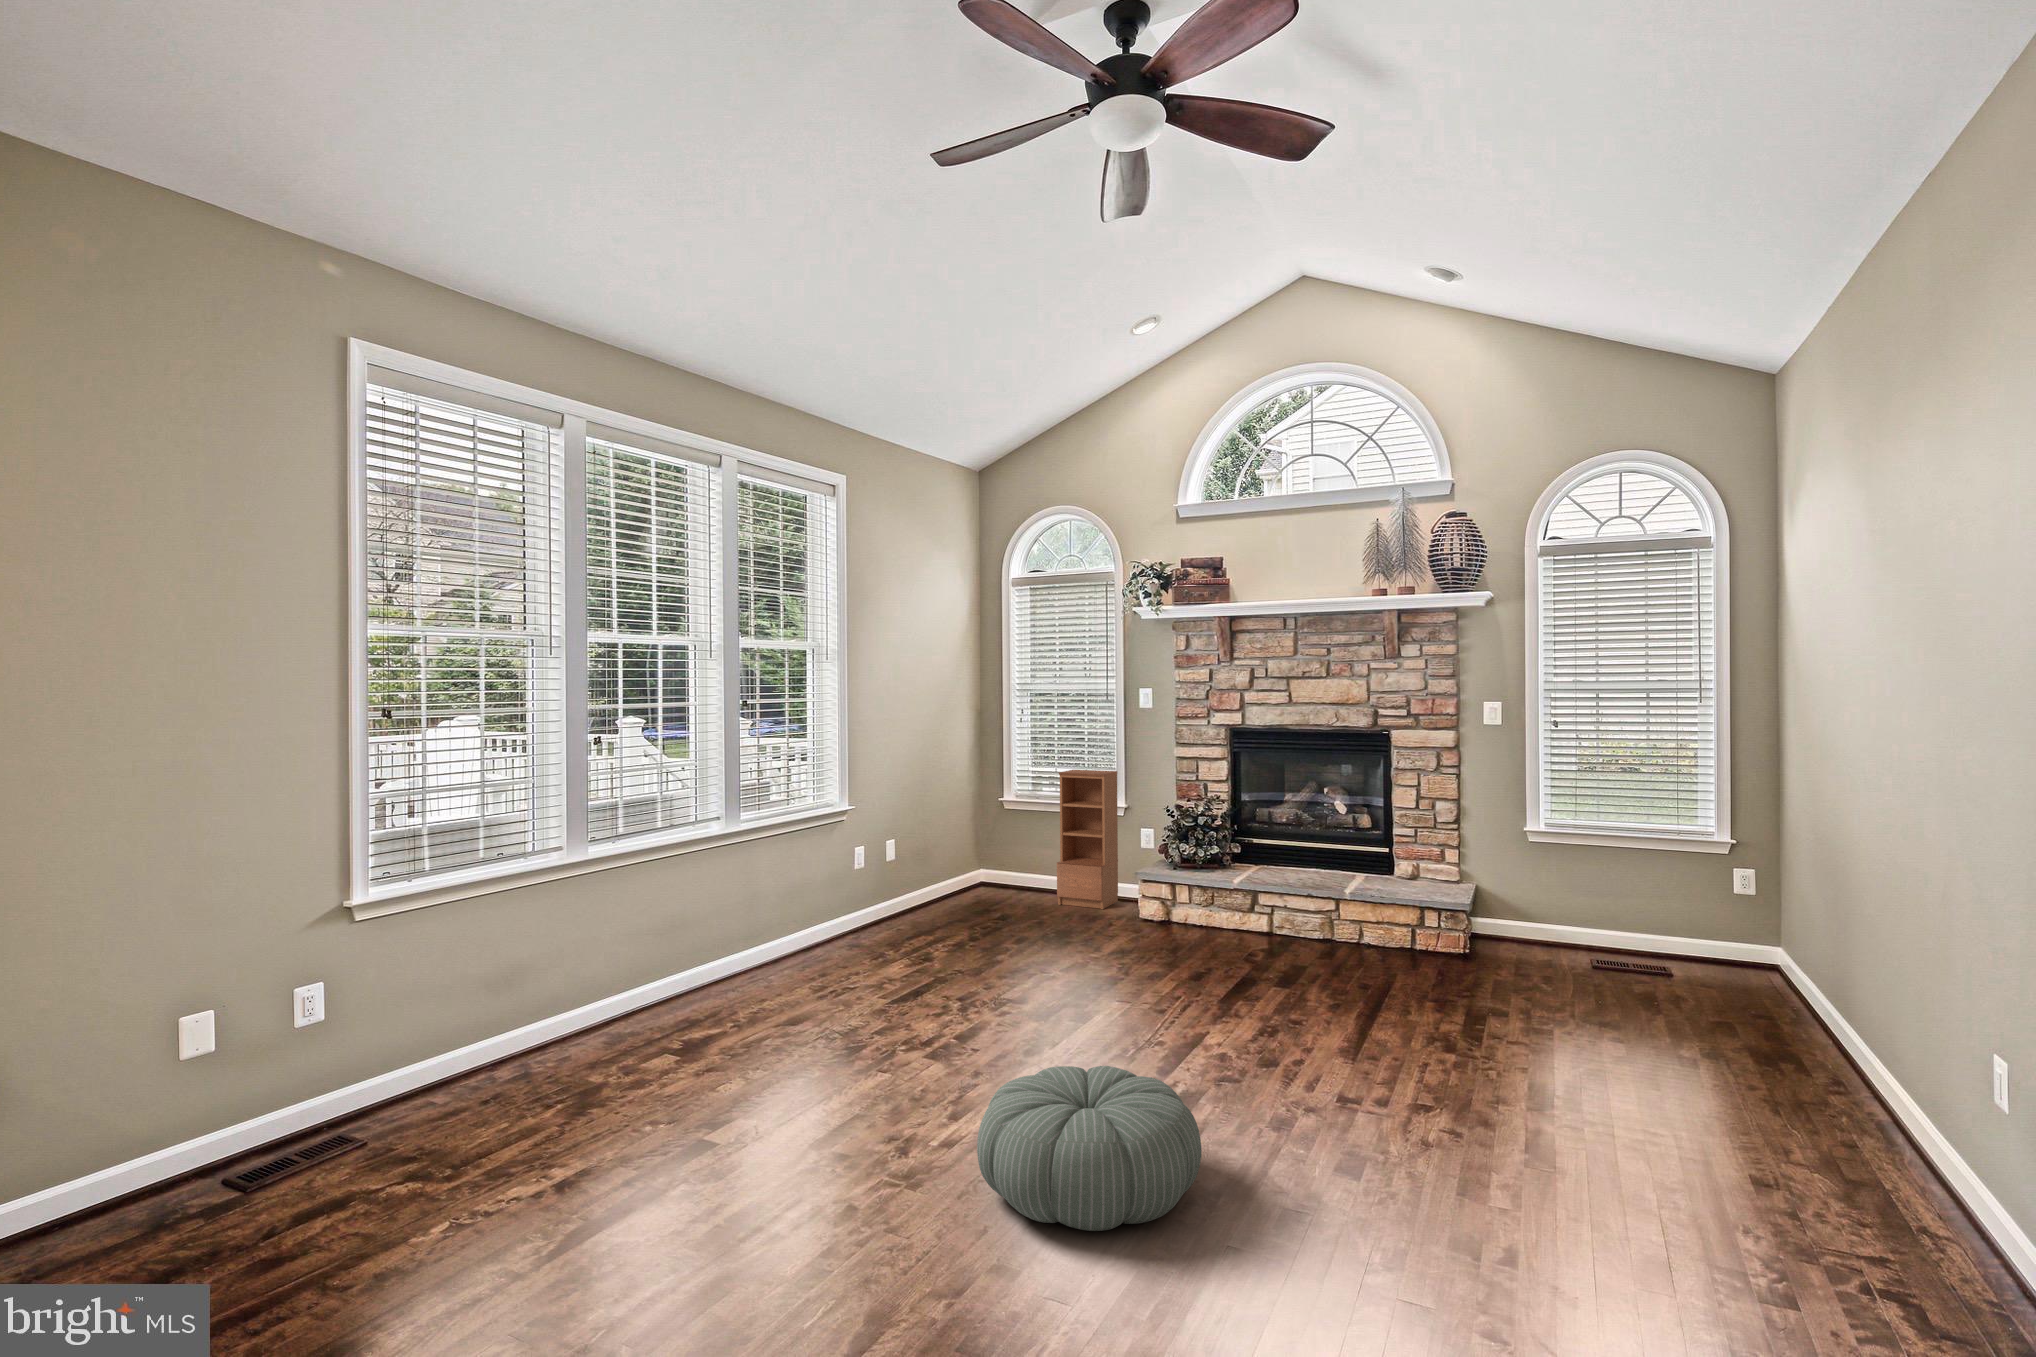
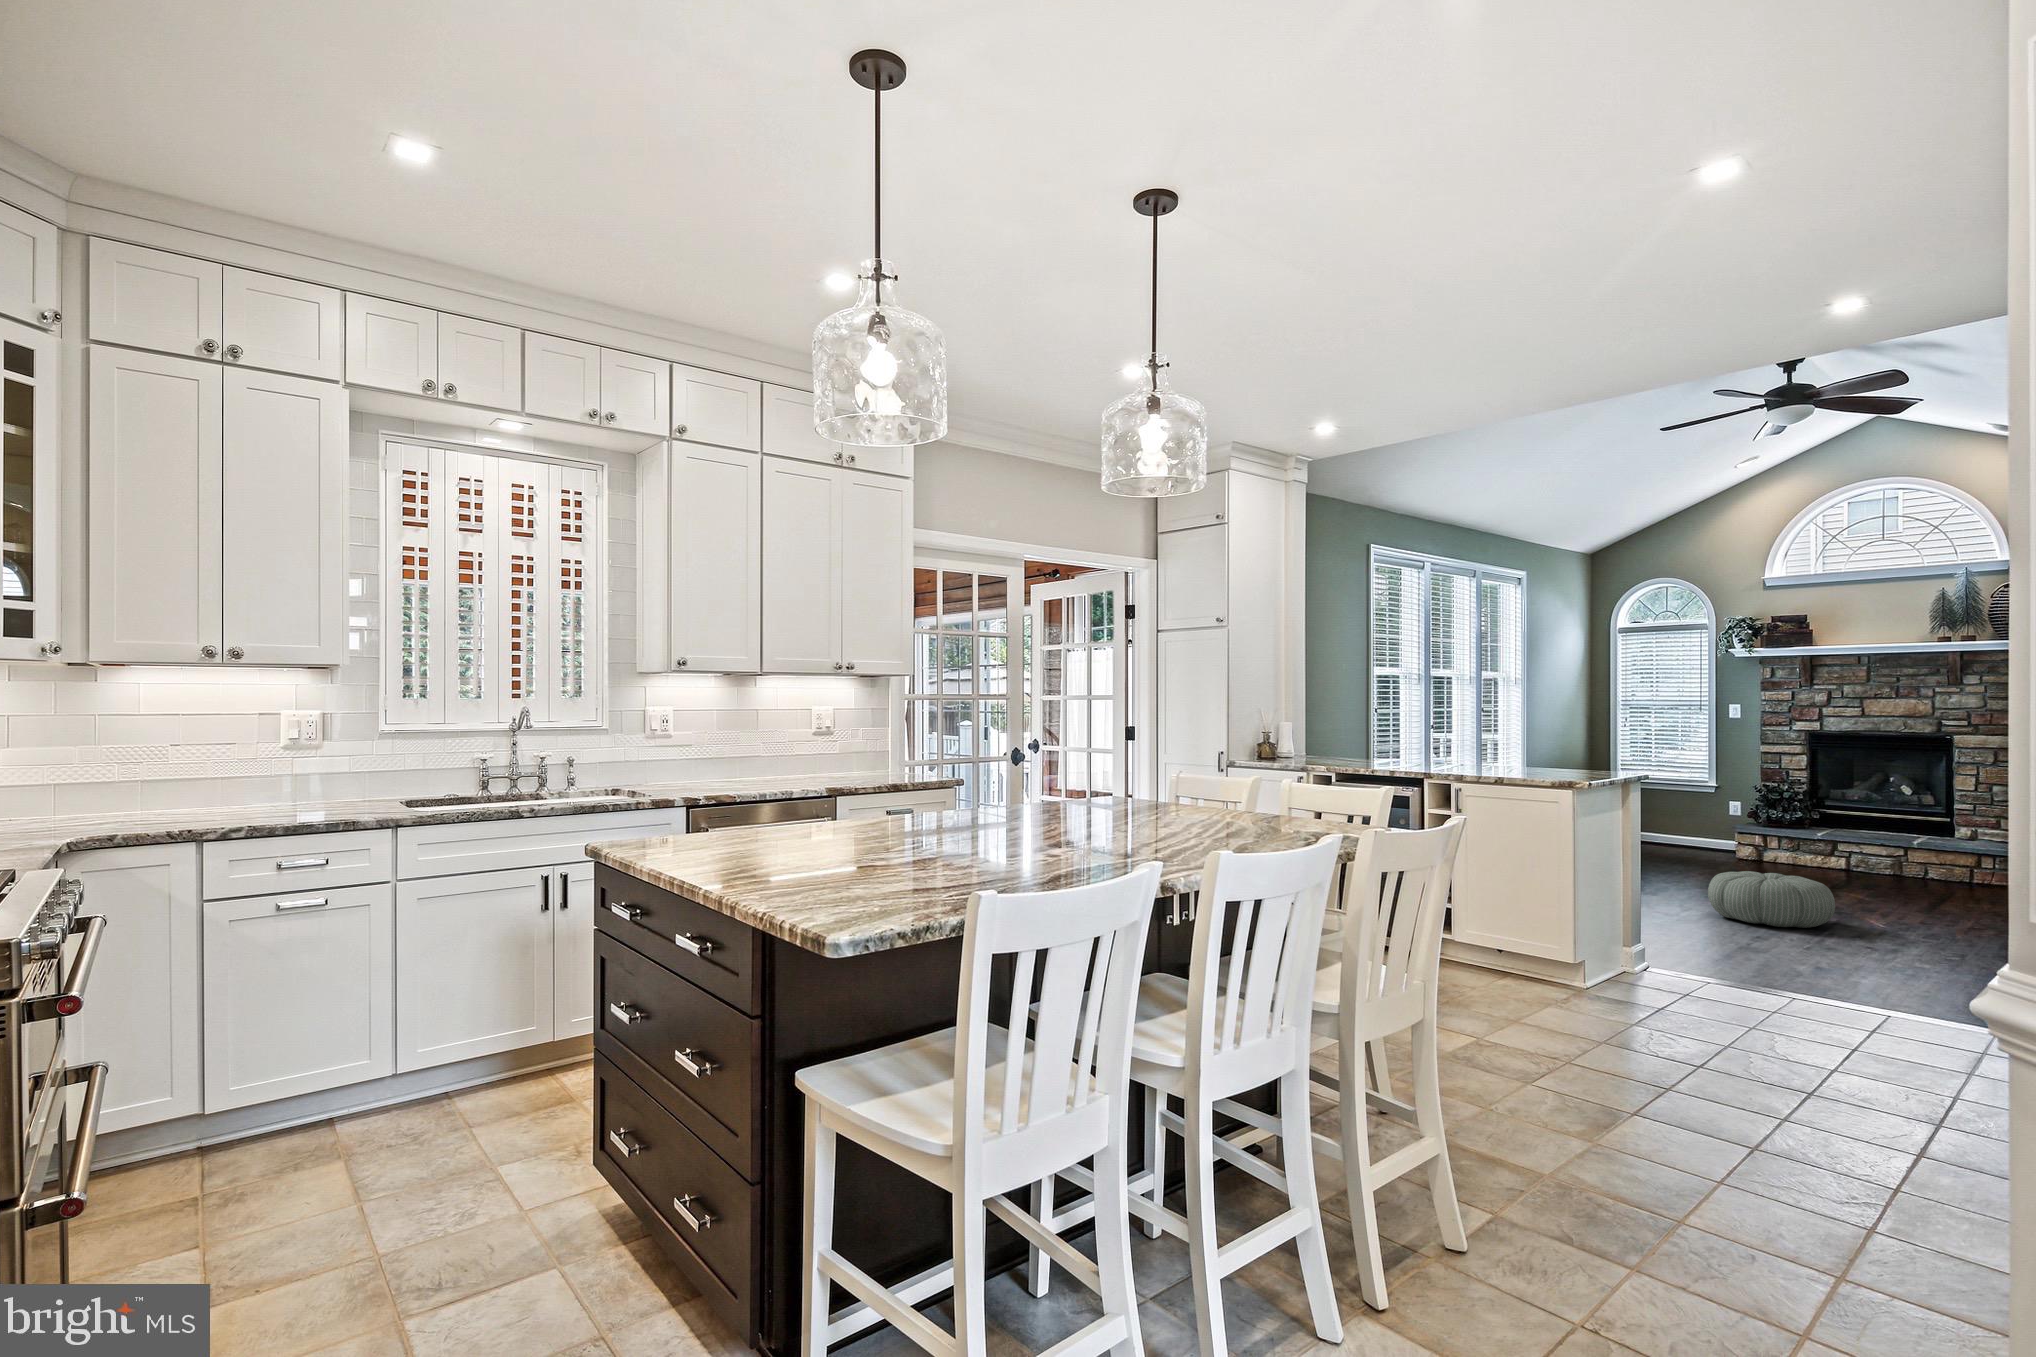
bookcase: present [1057,770,1118,909] -> none [1664,760,1712,854]

